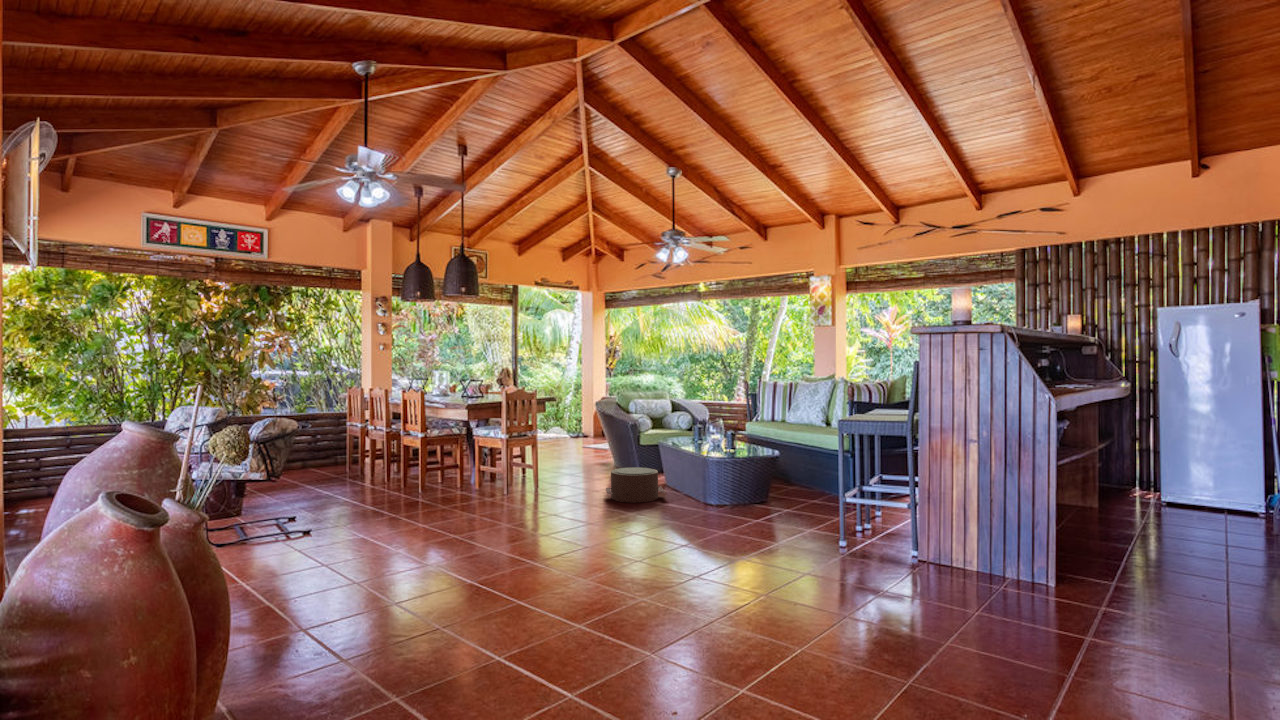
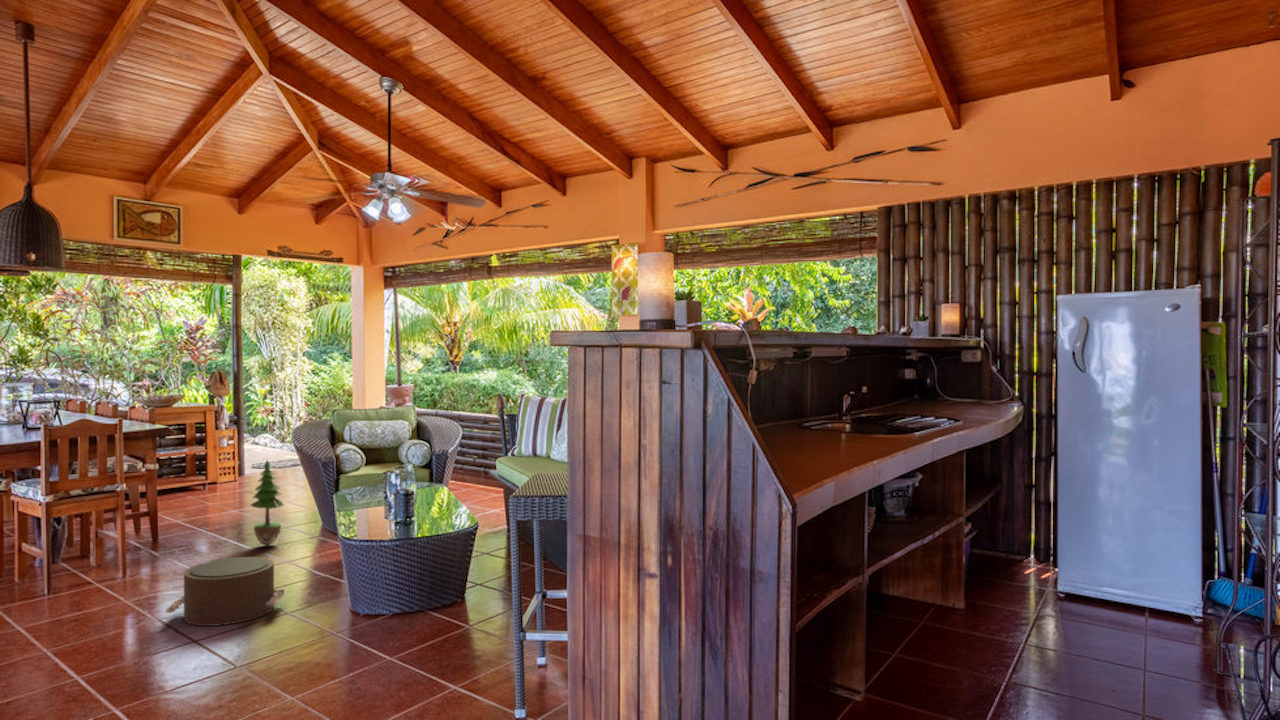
potted tree: none [597,416,617,472] -> present [251,461,284,546]

